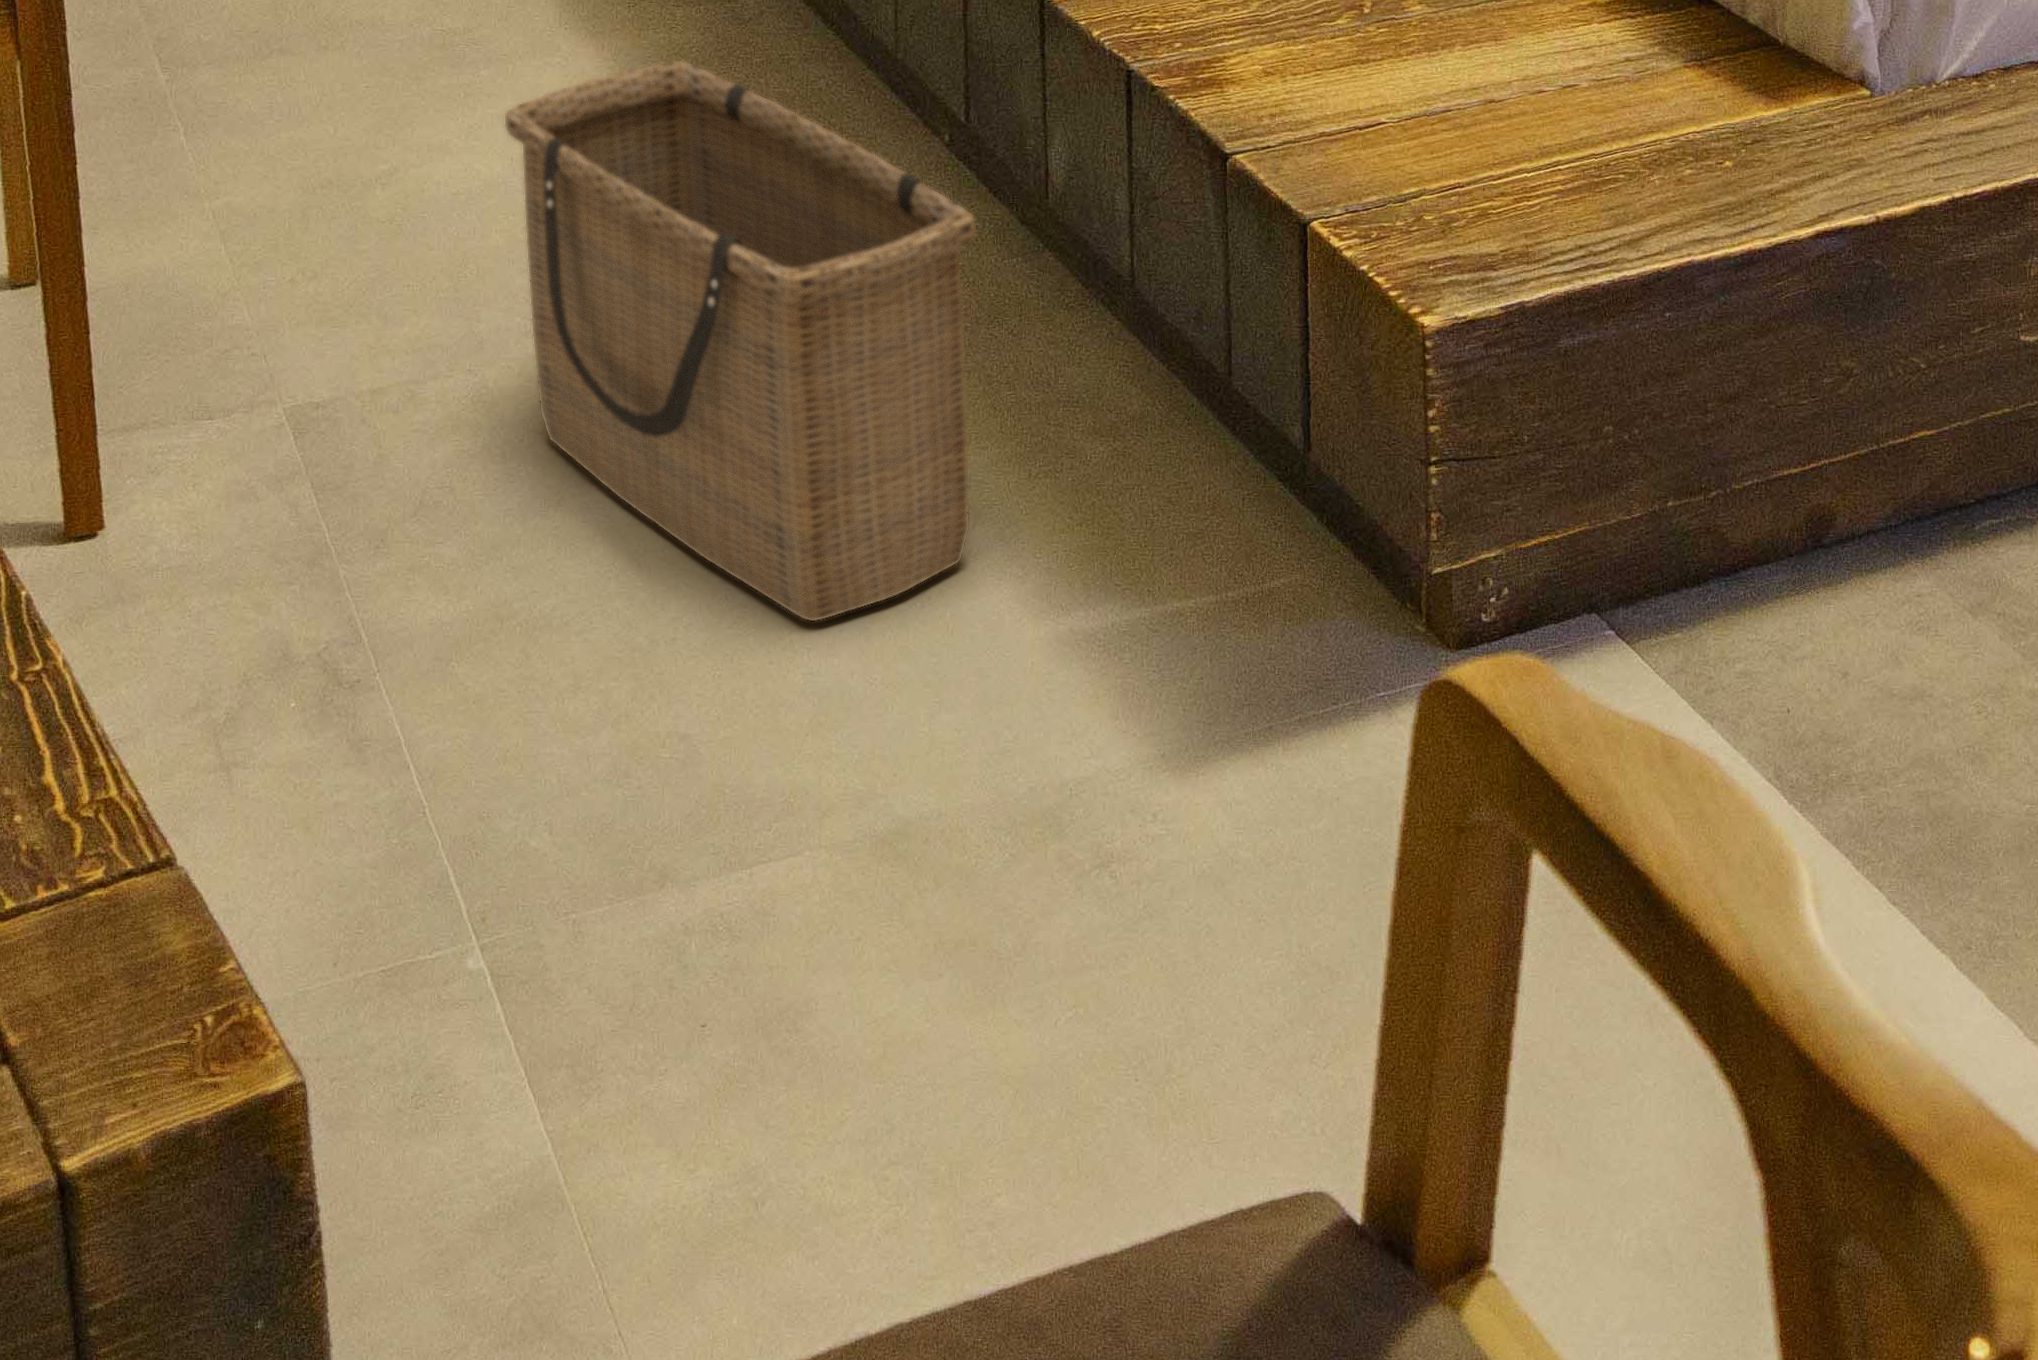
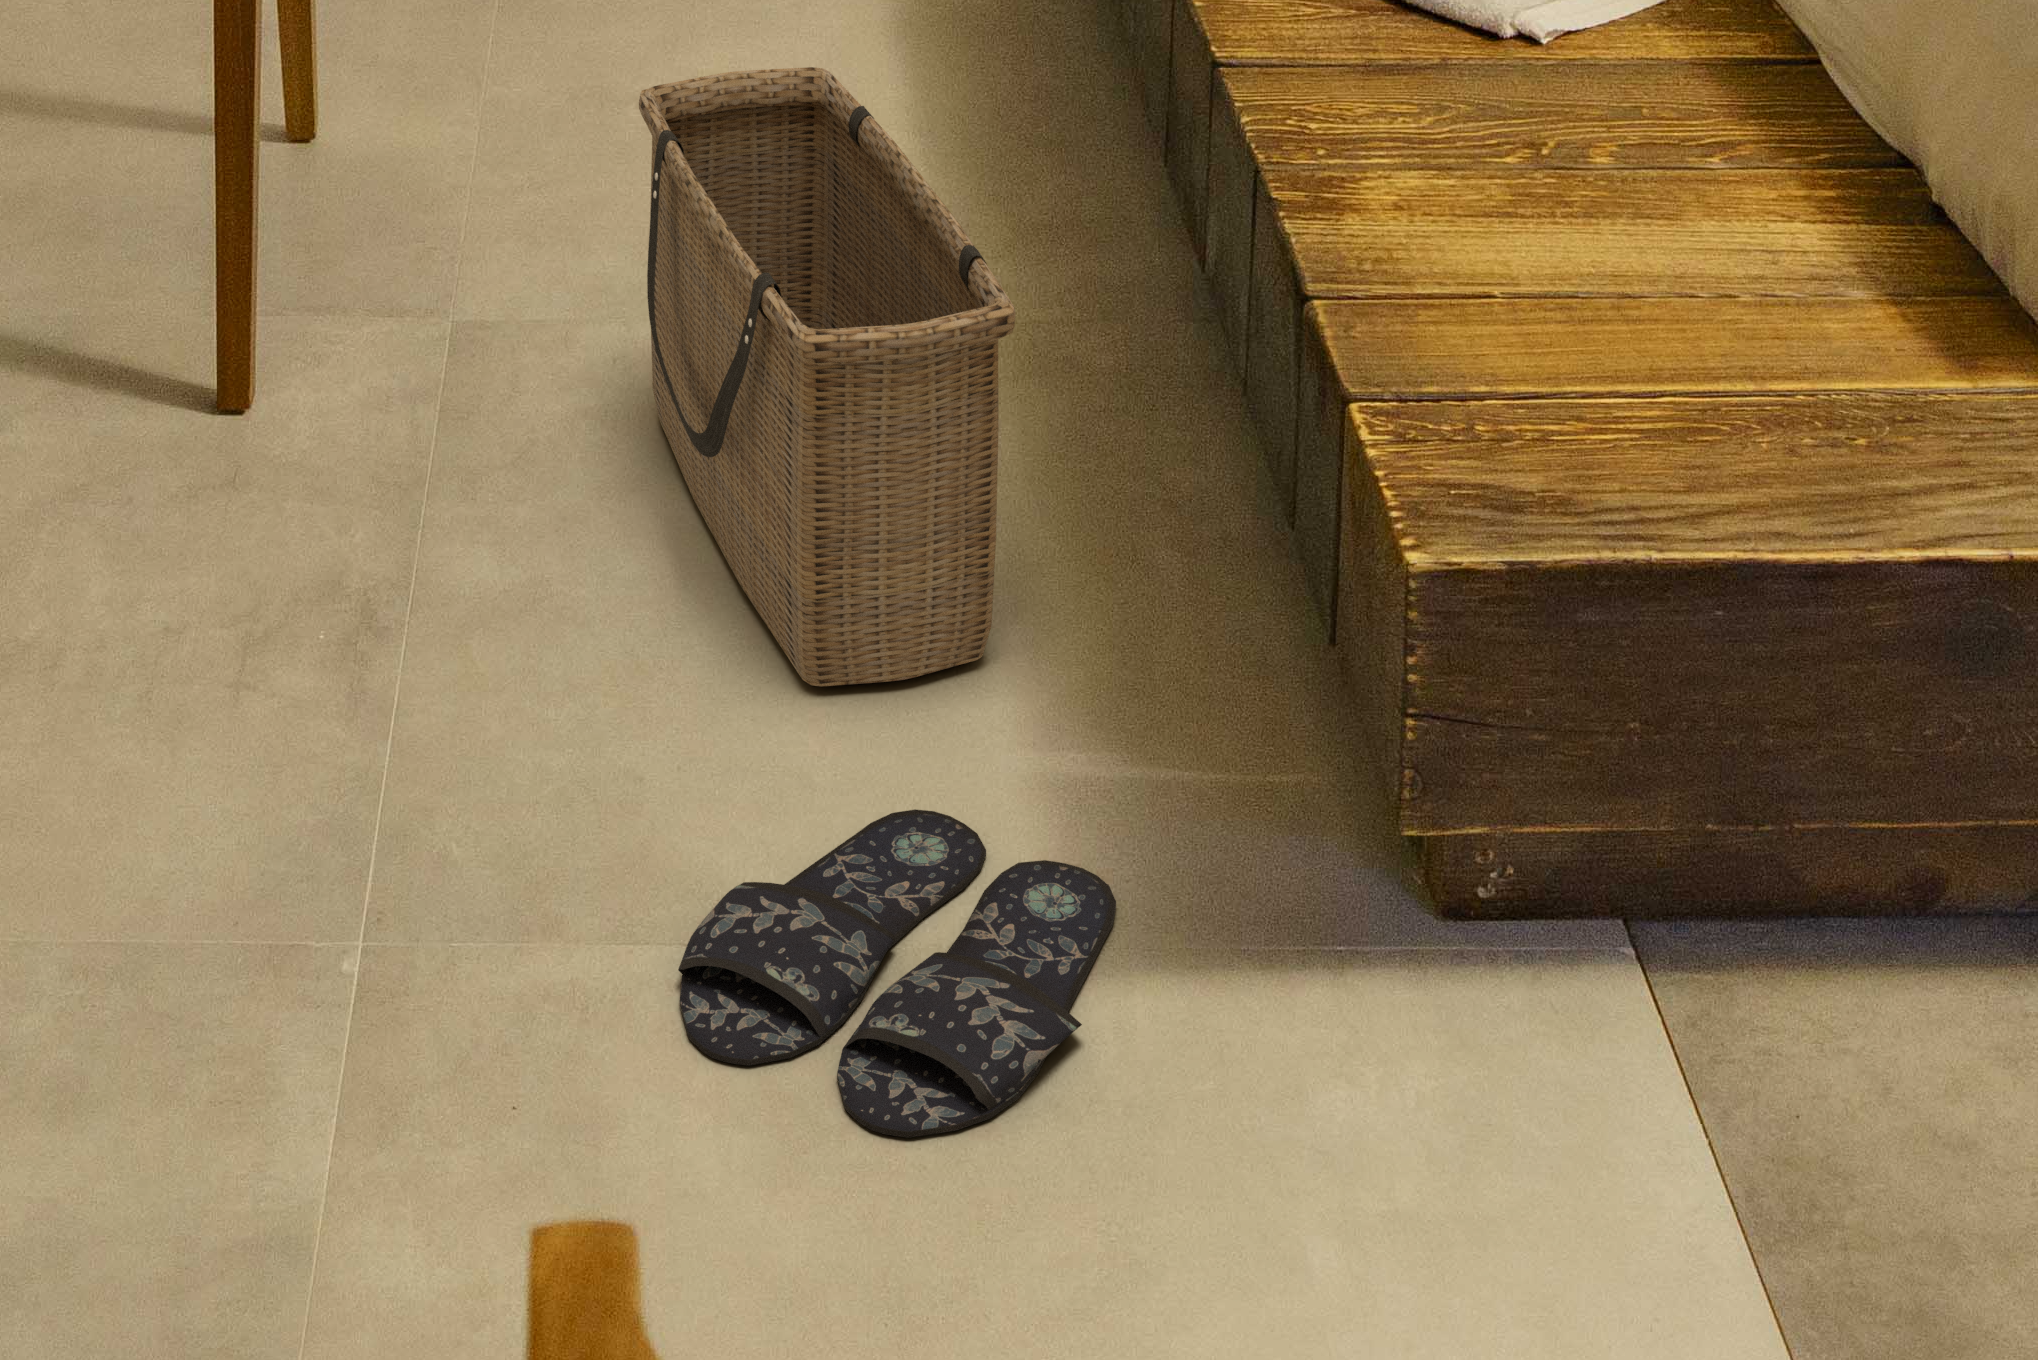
slippers: none [801,691,1191,951] -> present [678,809,1116,1138]

